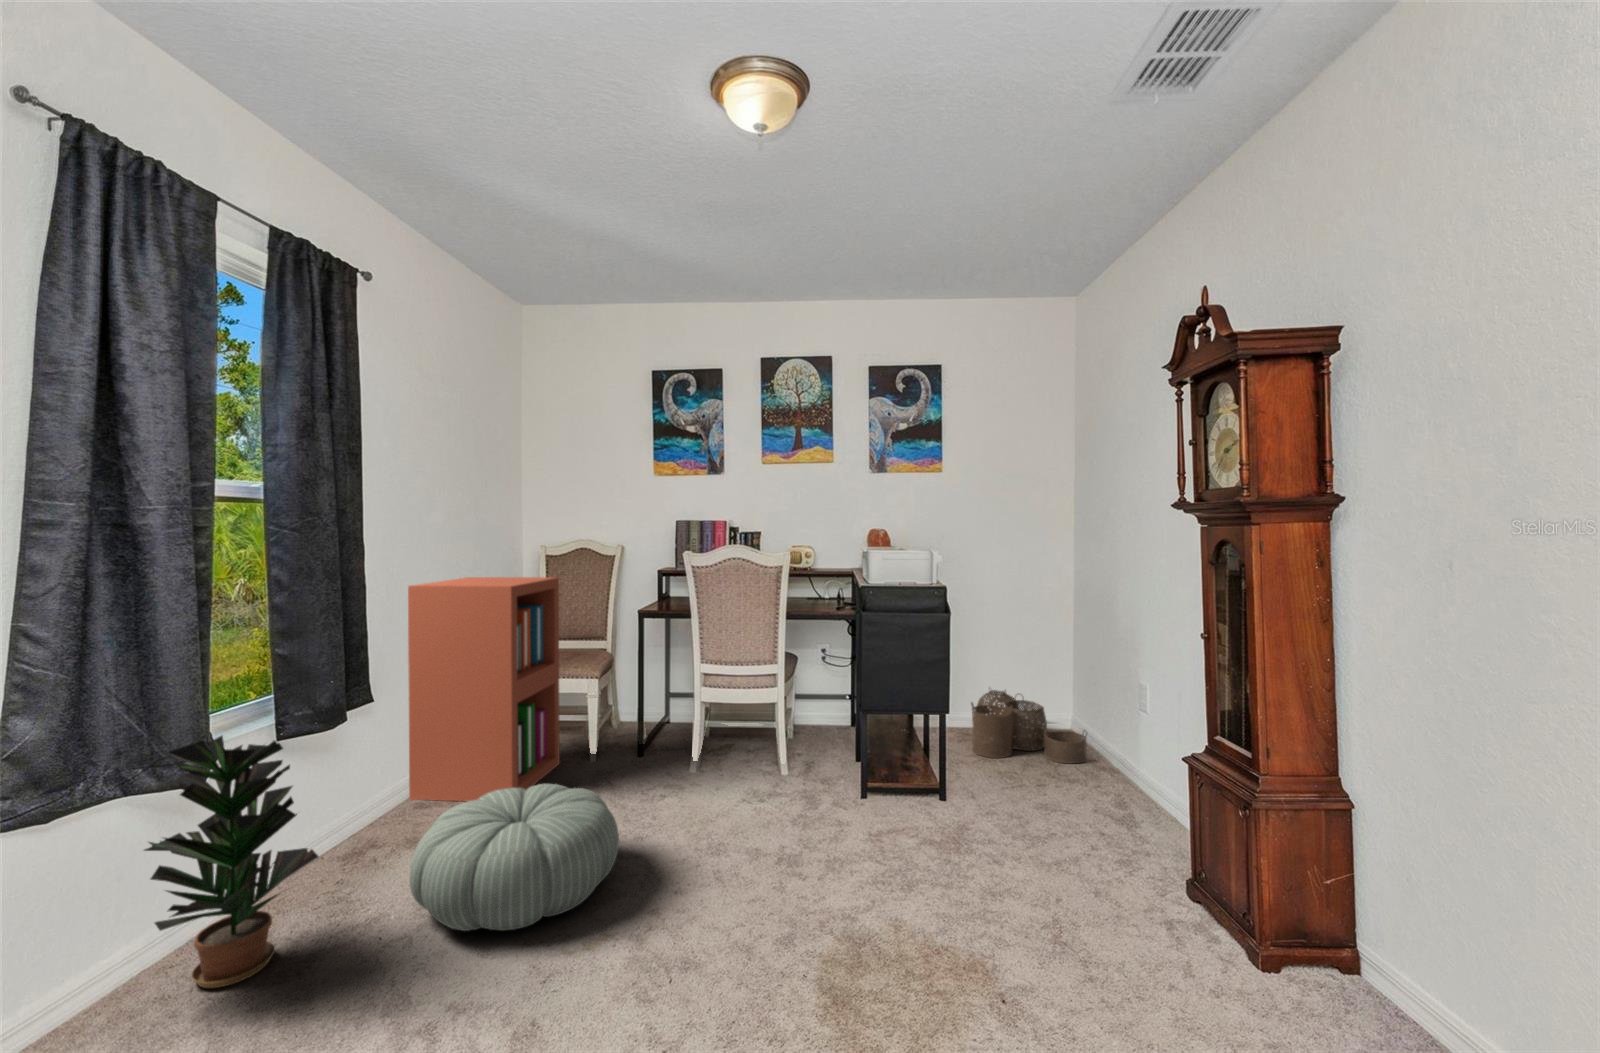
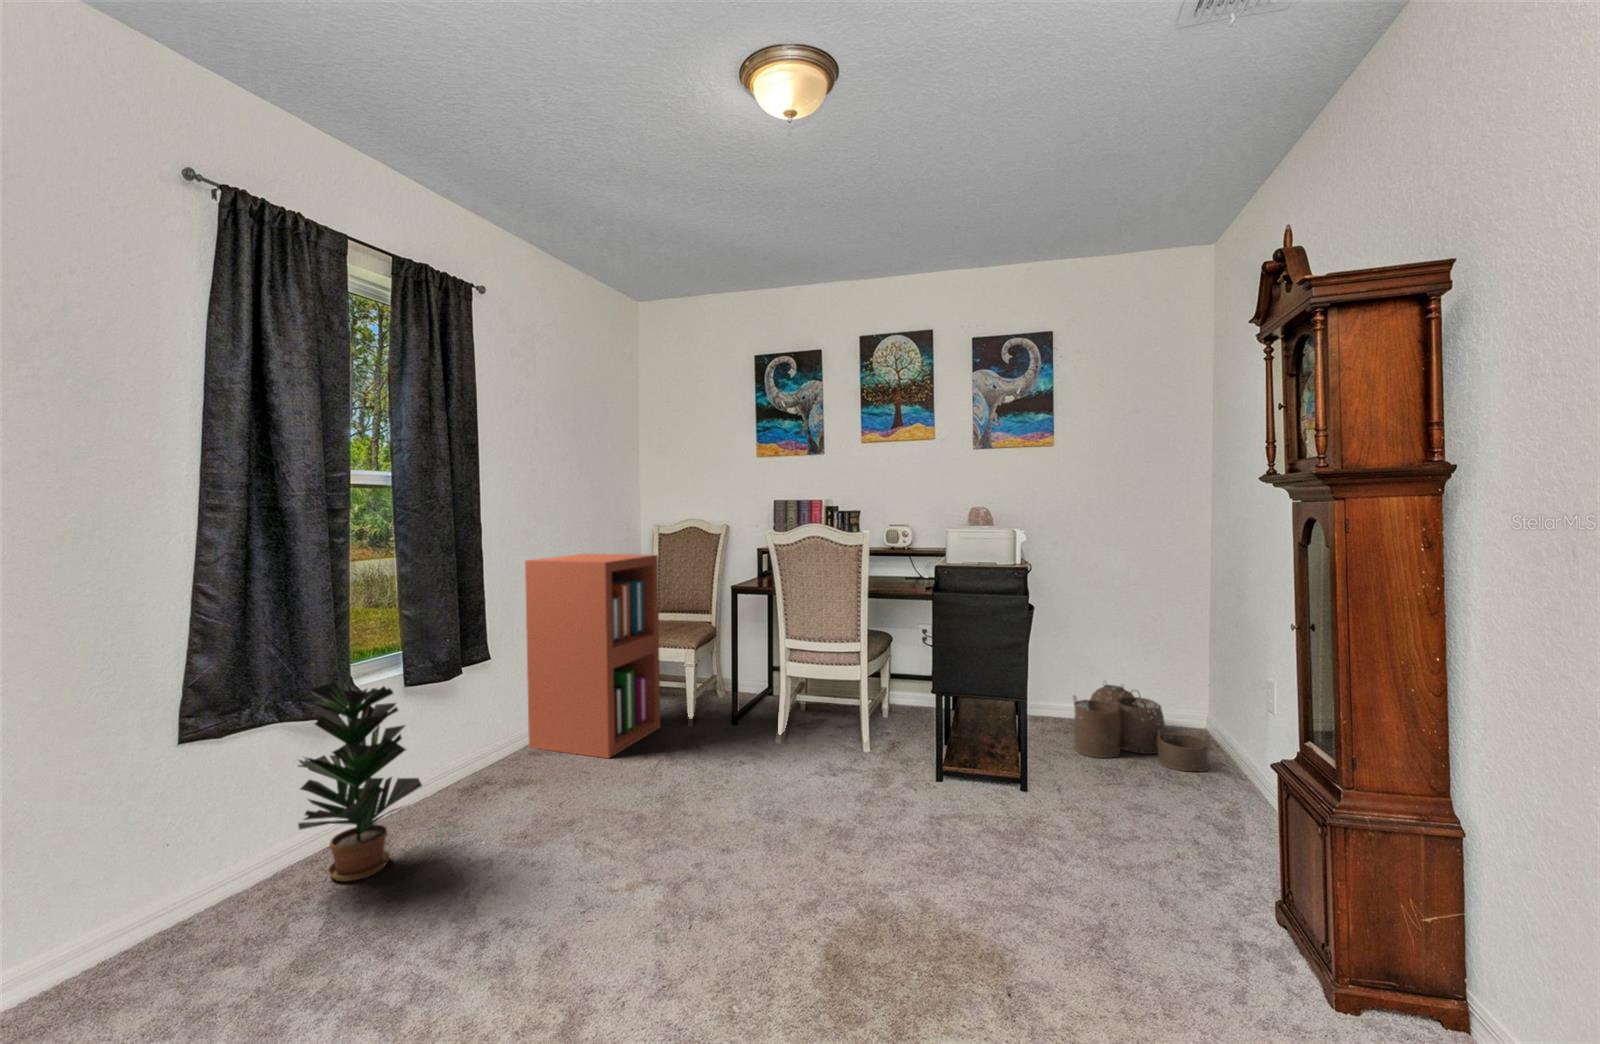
pouf: present [409,784,619,931] -> none [493,742,674,867]

